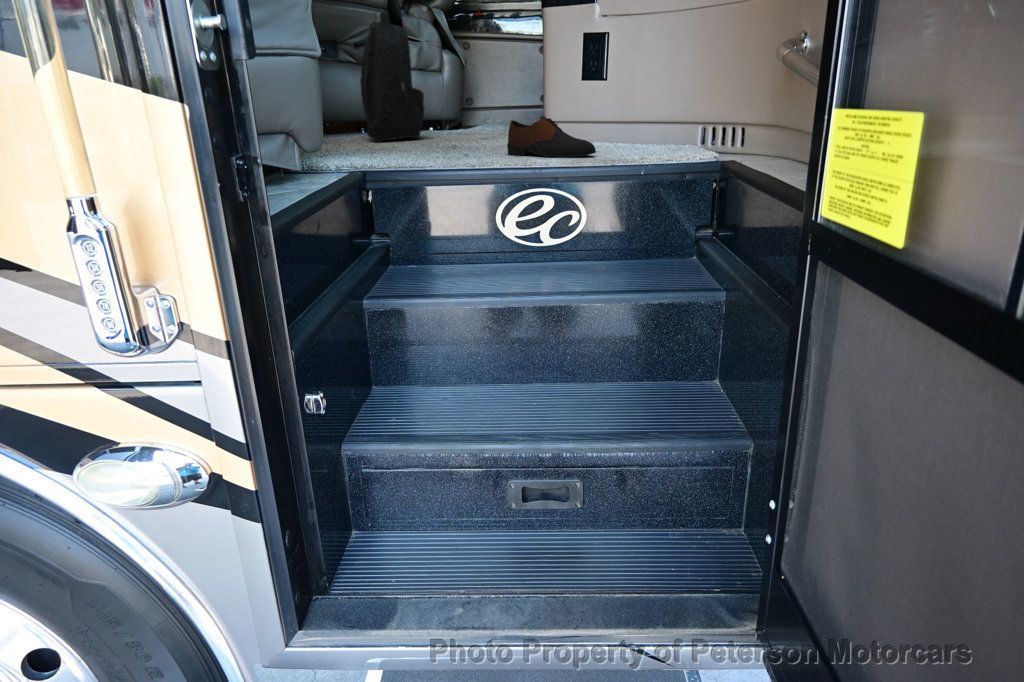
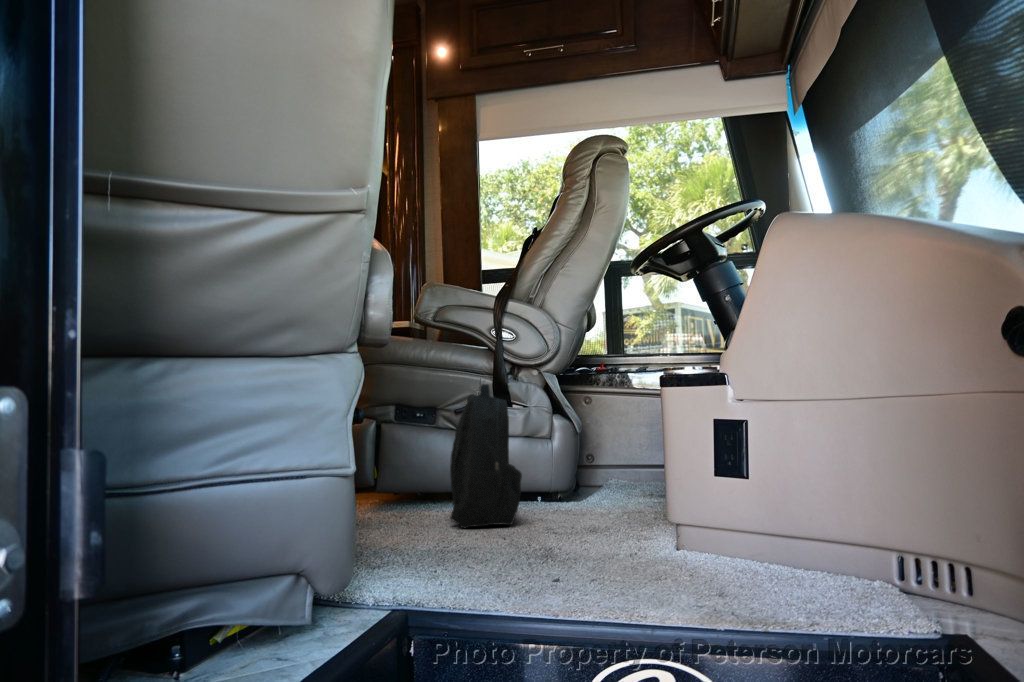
shoe: present [507,116,596,158] -> none [614,531,739,596]

